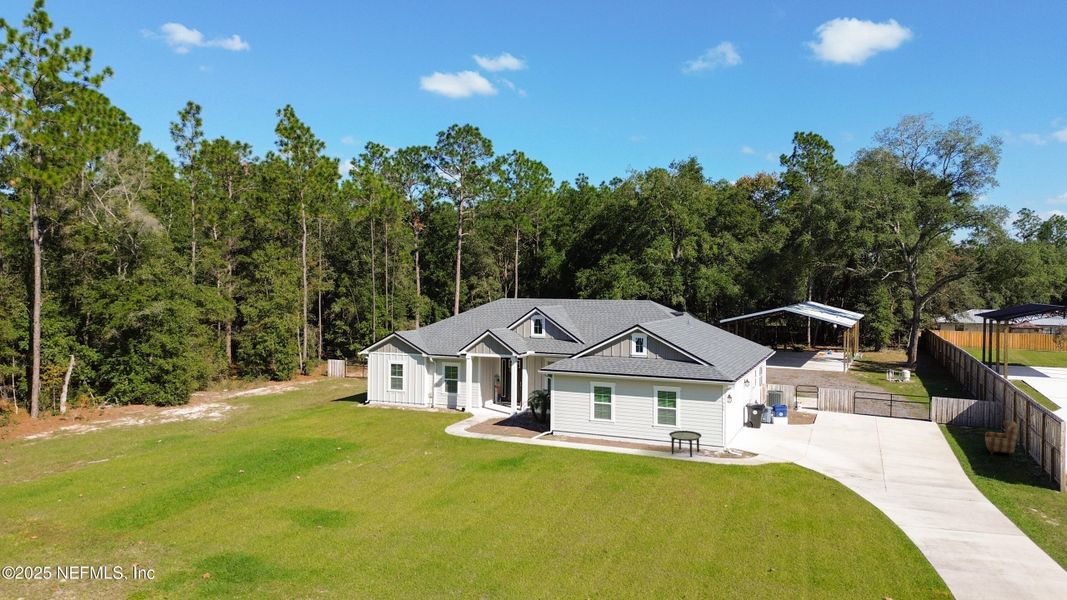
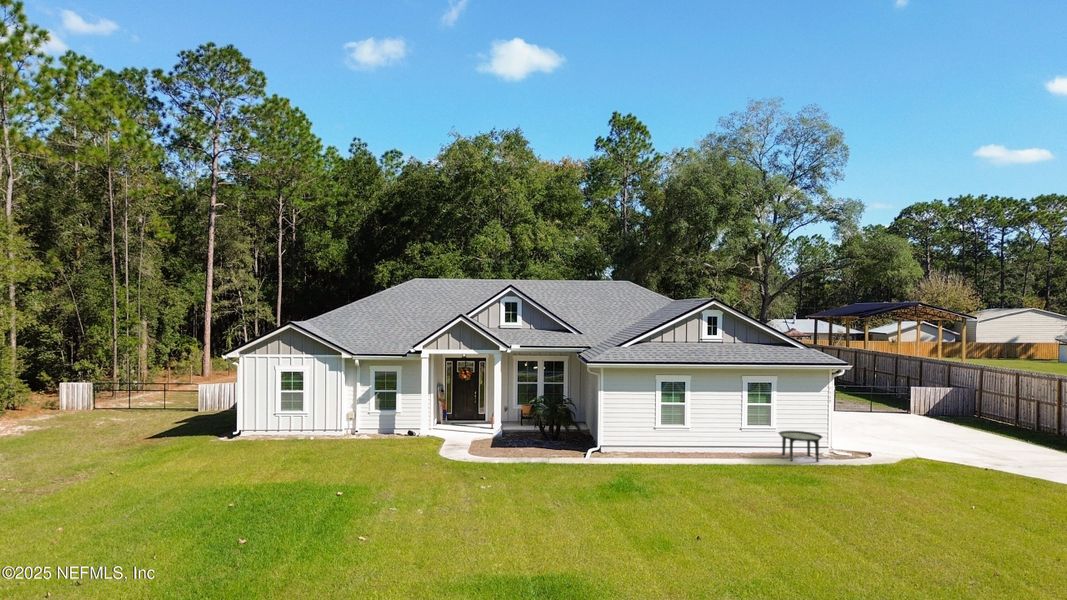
armchair: present [985,421,1018,456] -> none [1003,399,1044,433]

